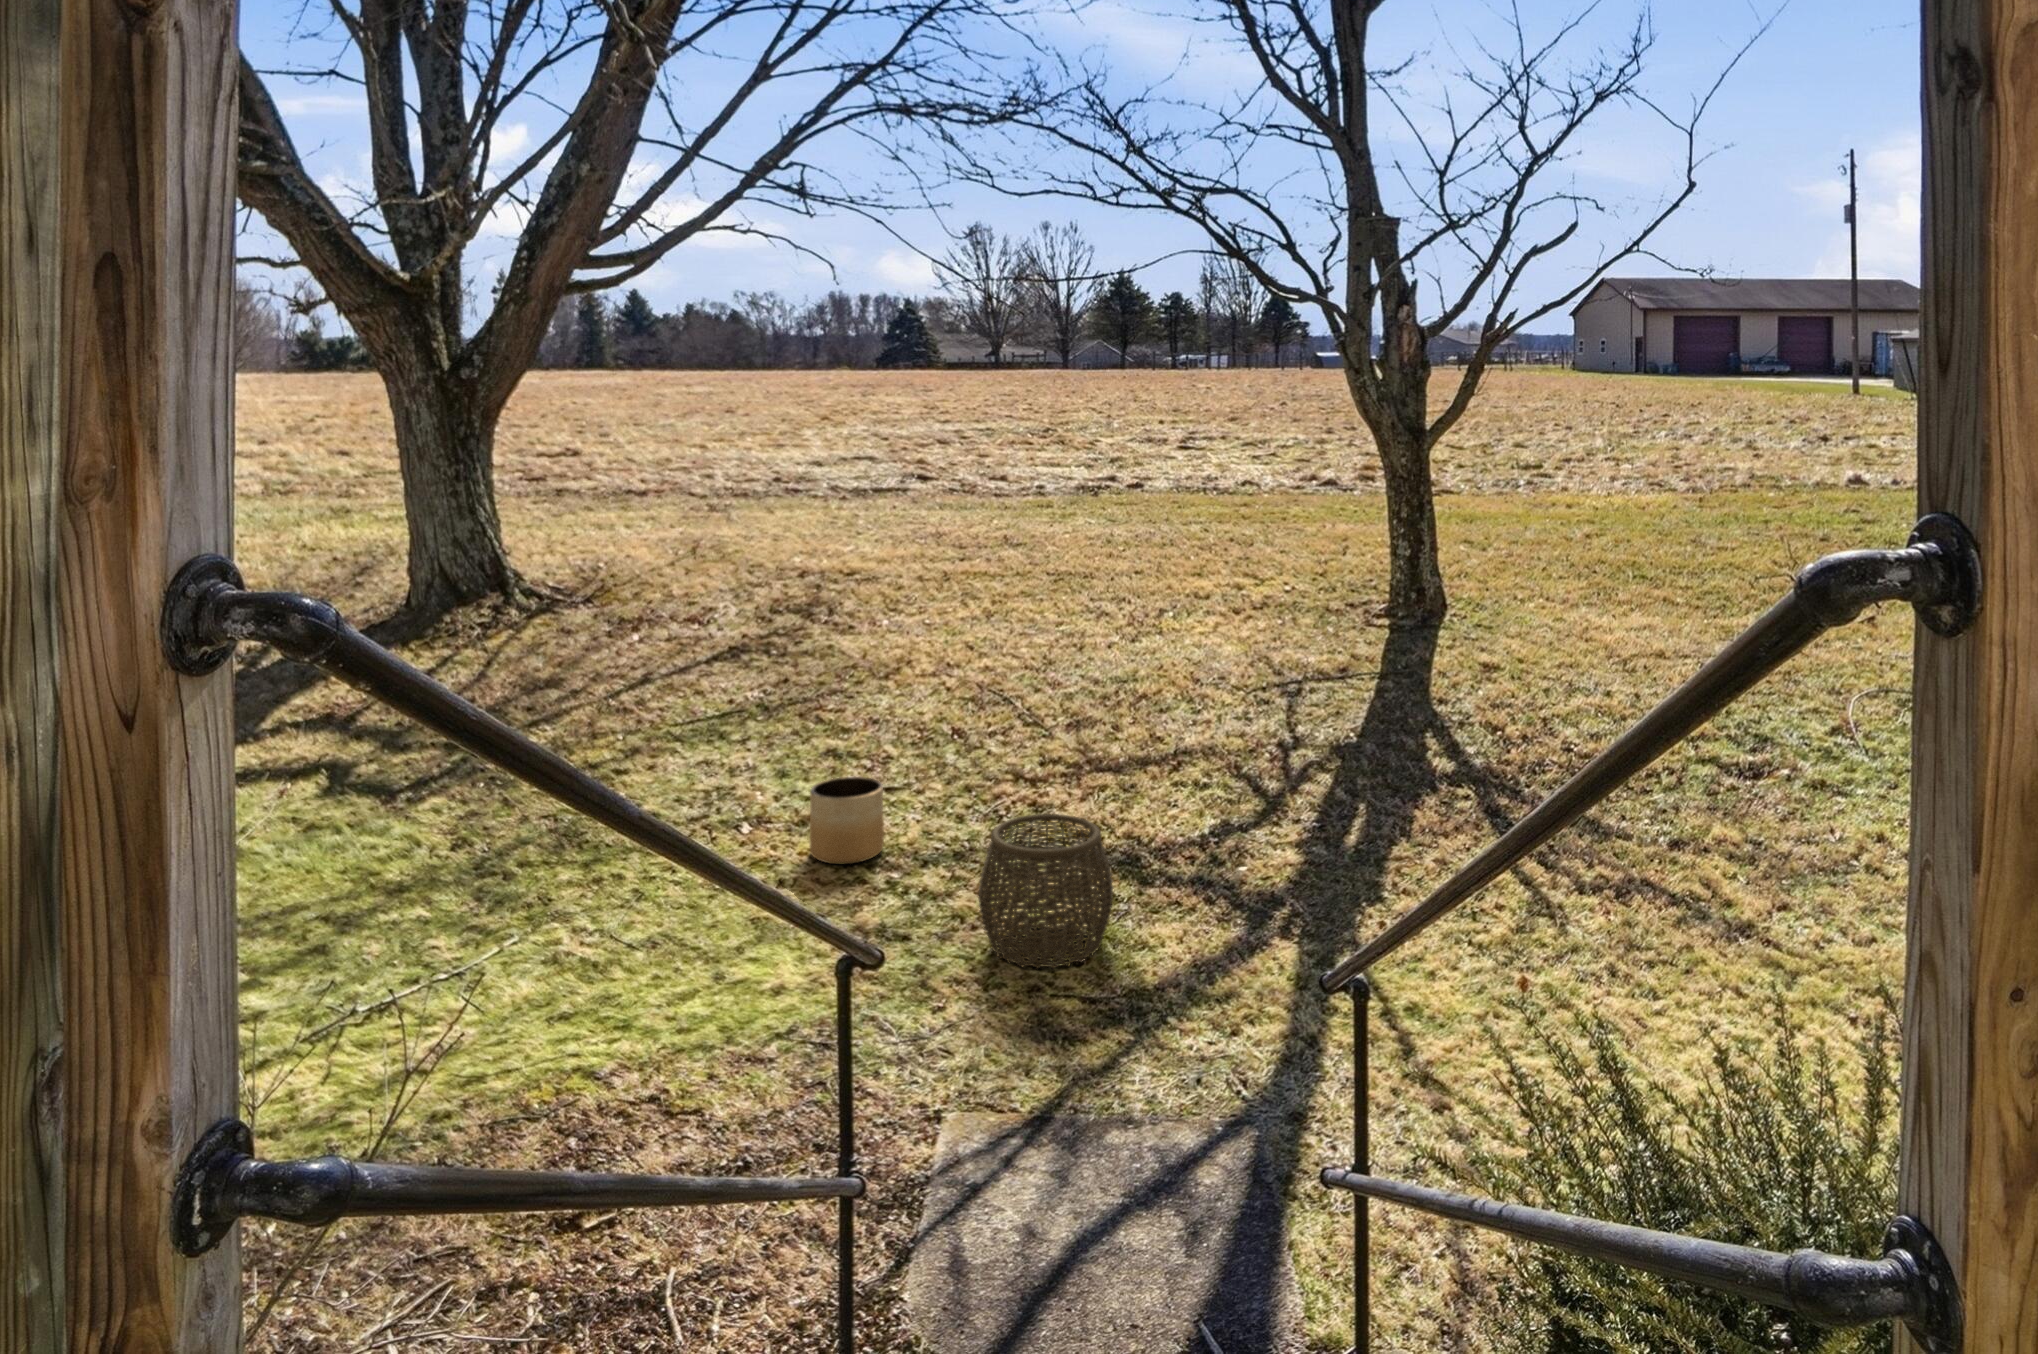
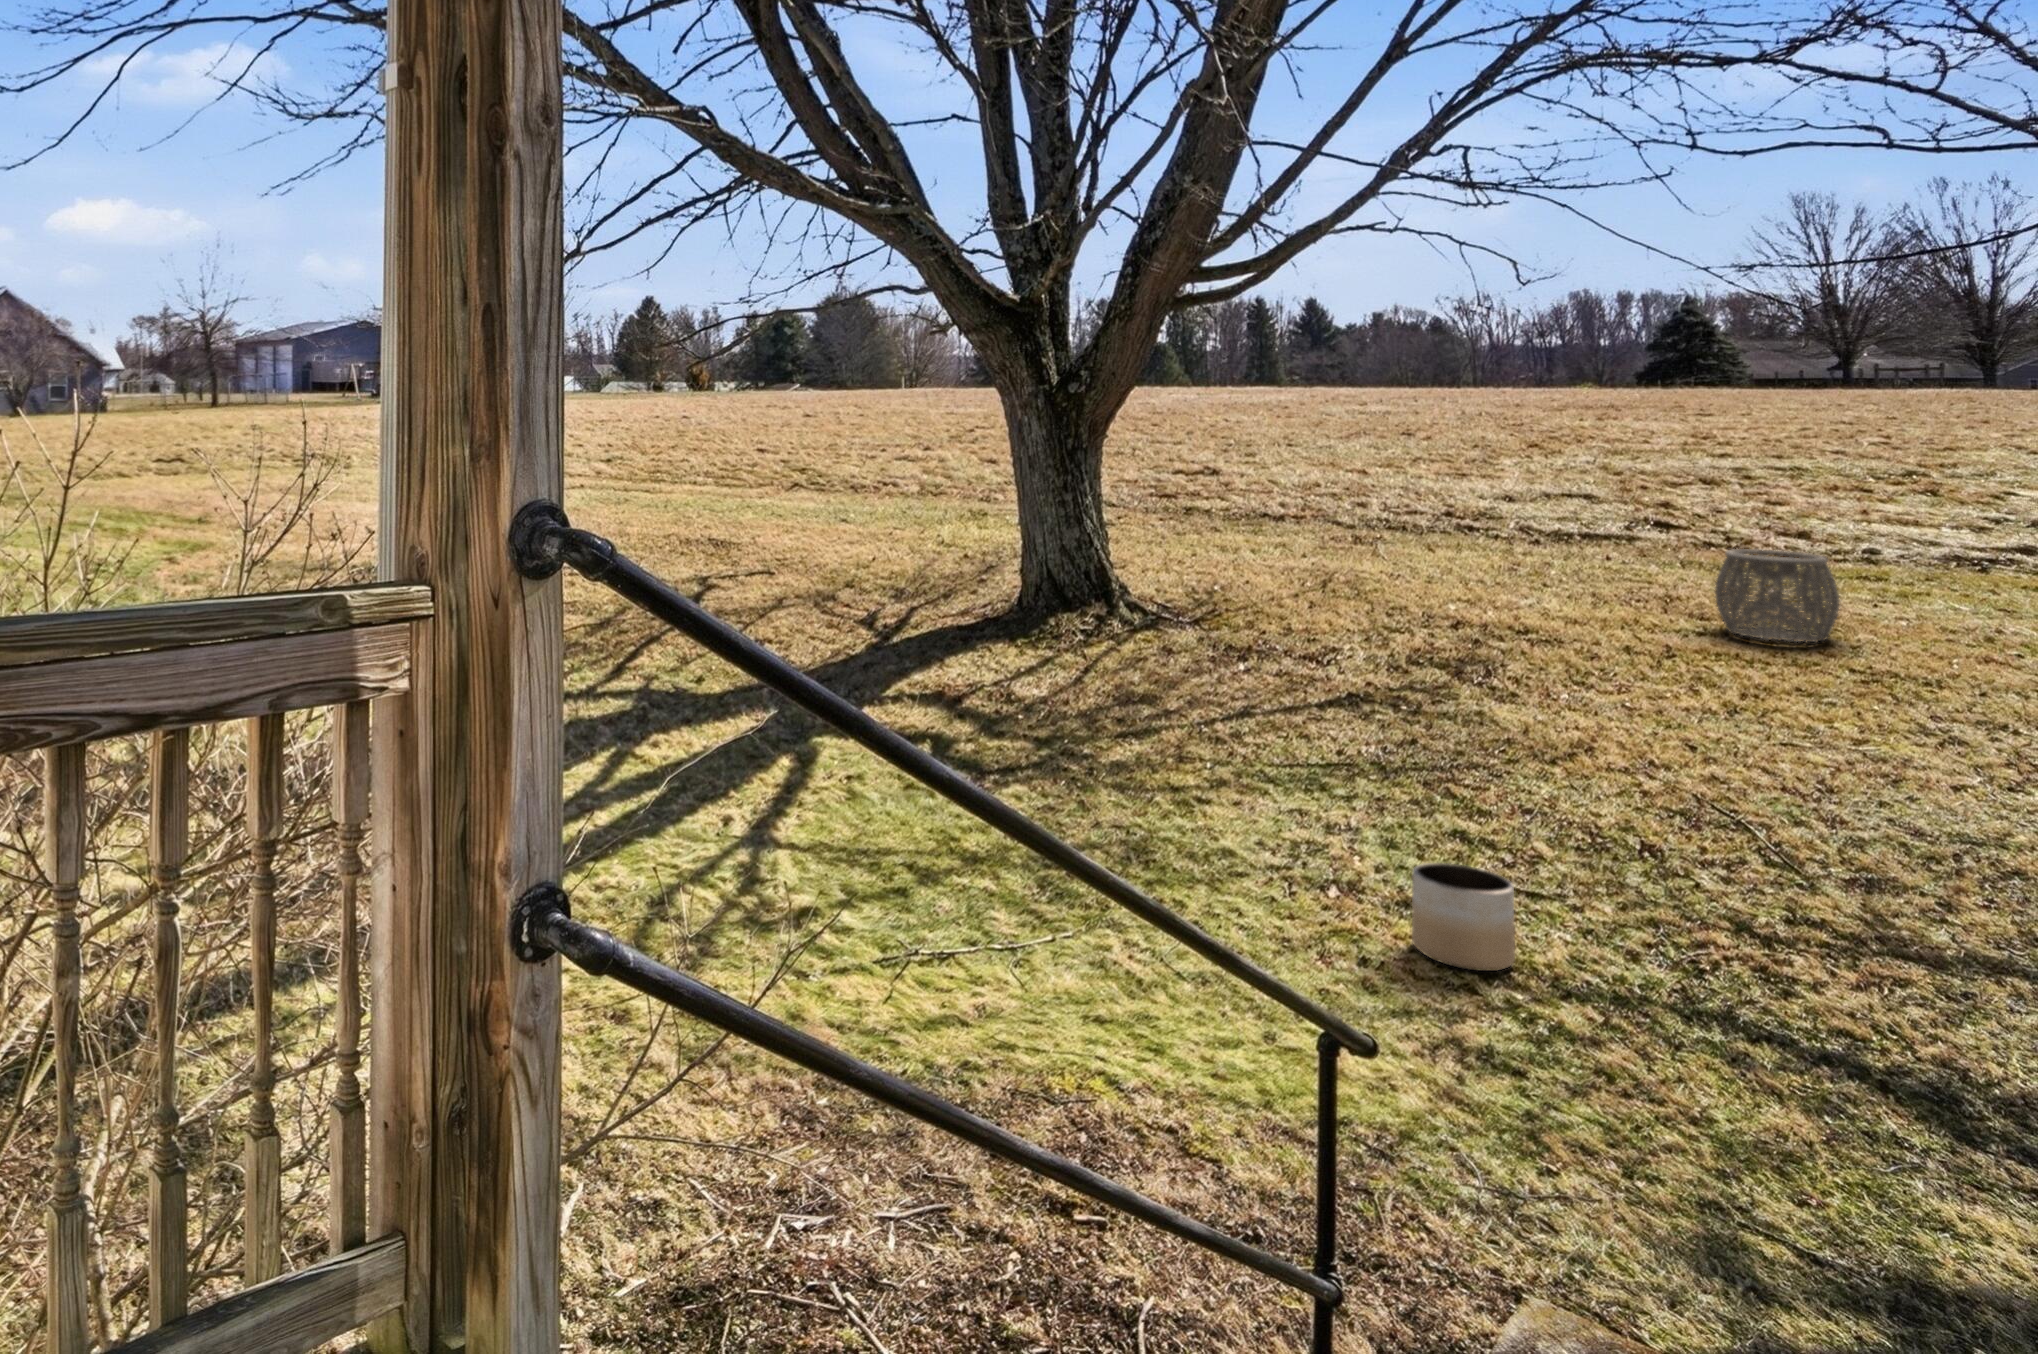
woven basket: present [978,814,1114,968] -> present [1715,549,1840,642]

